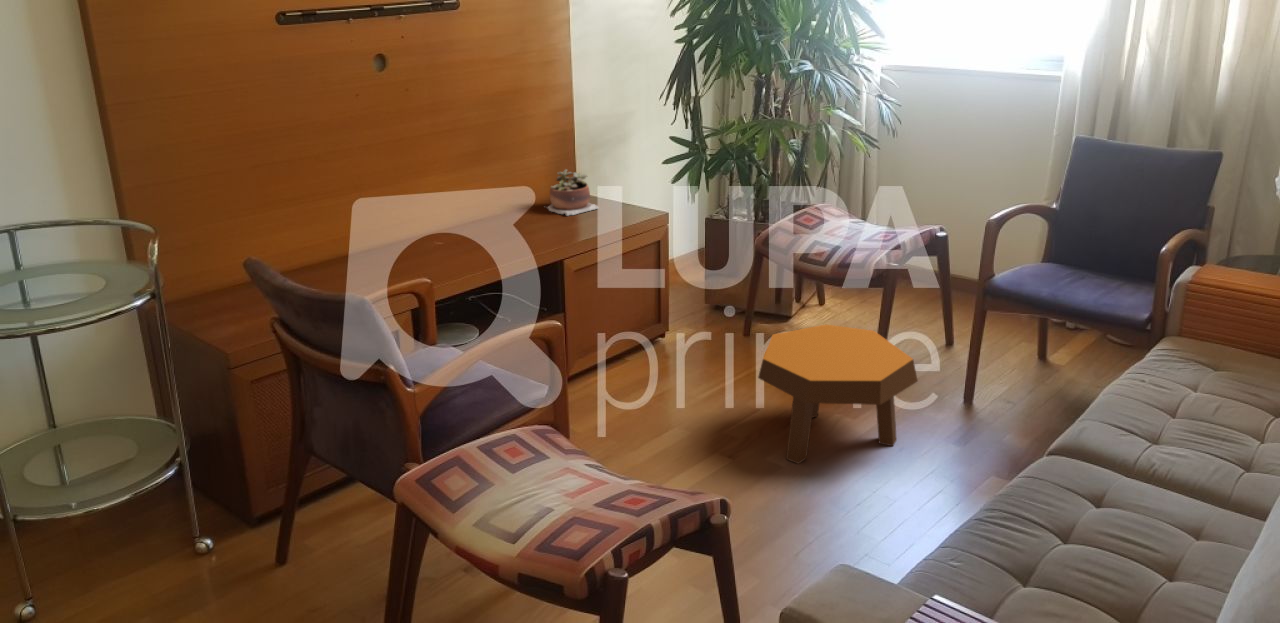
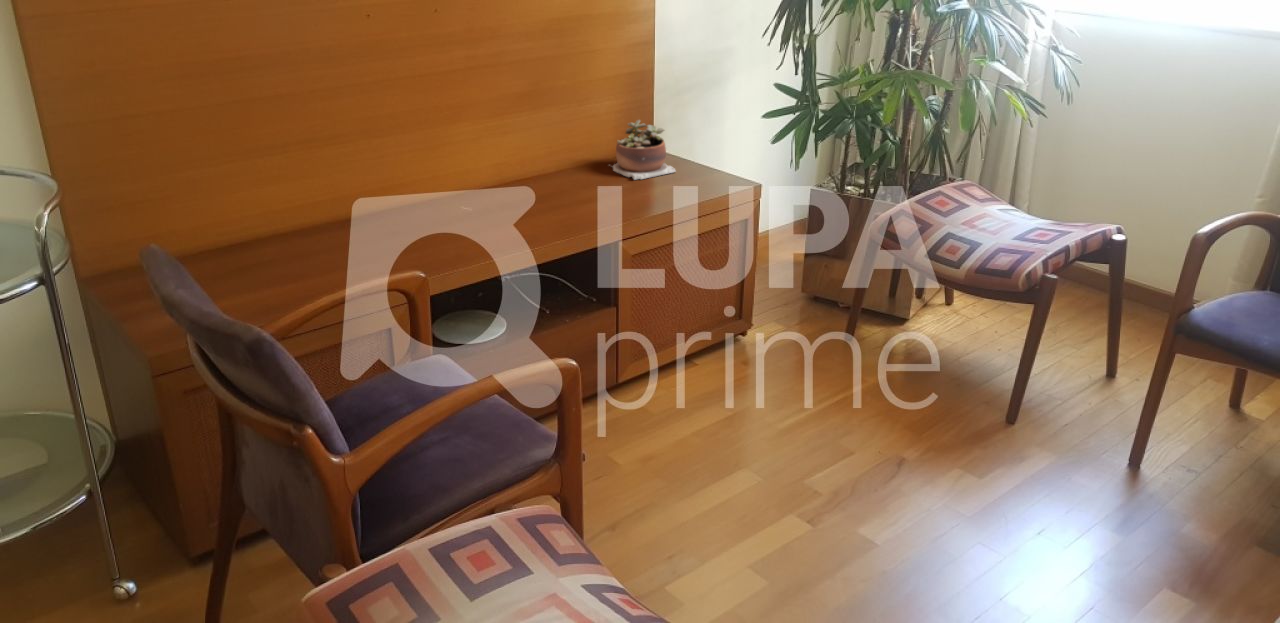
footstool: present [758,325,917,464] -> none [856,353,1075,544]

